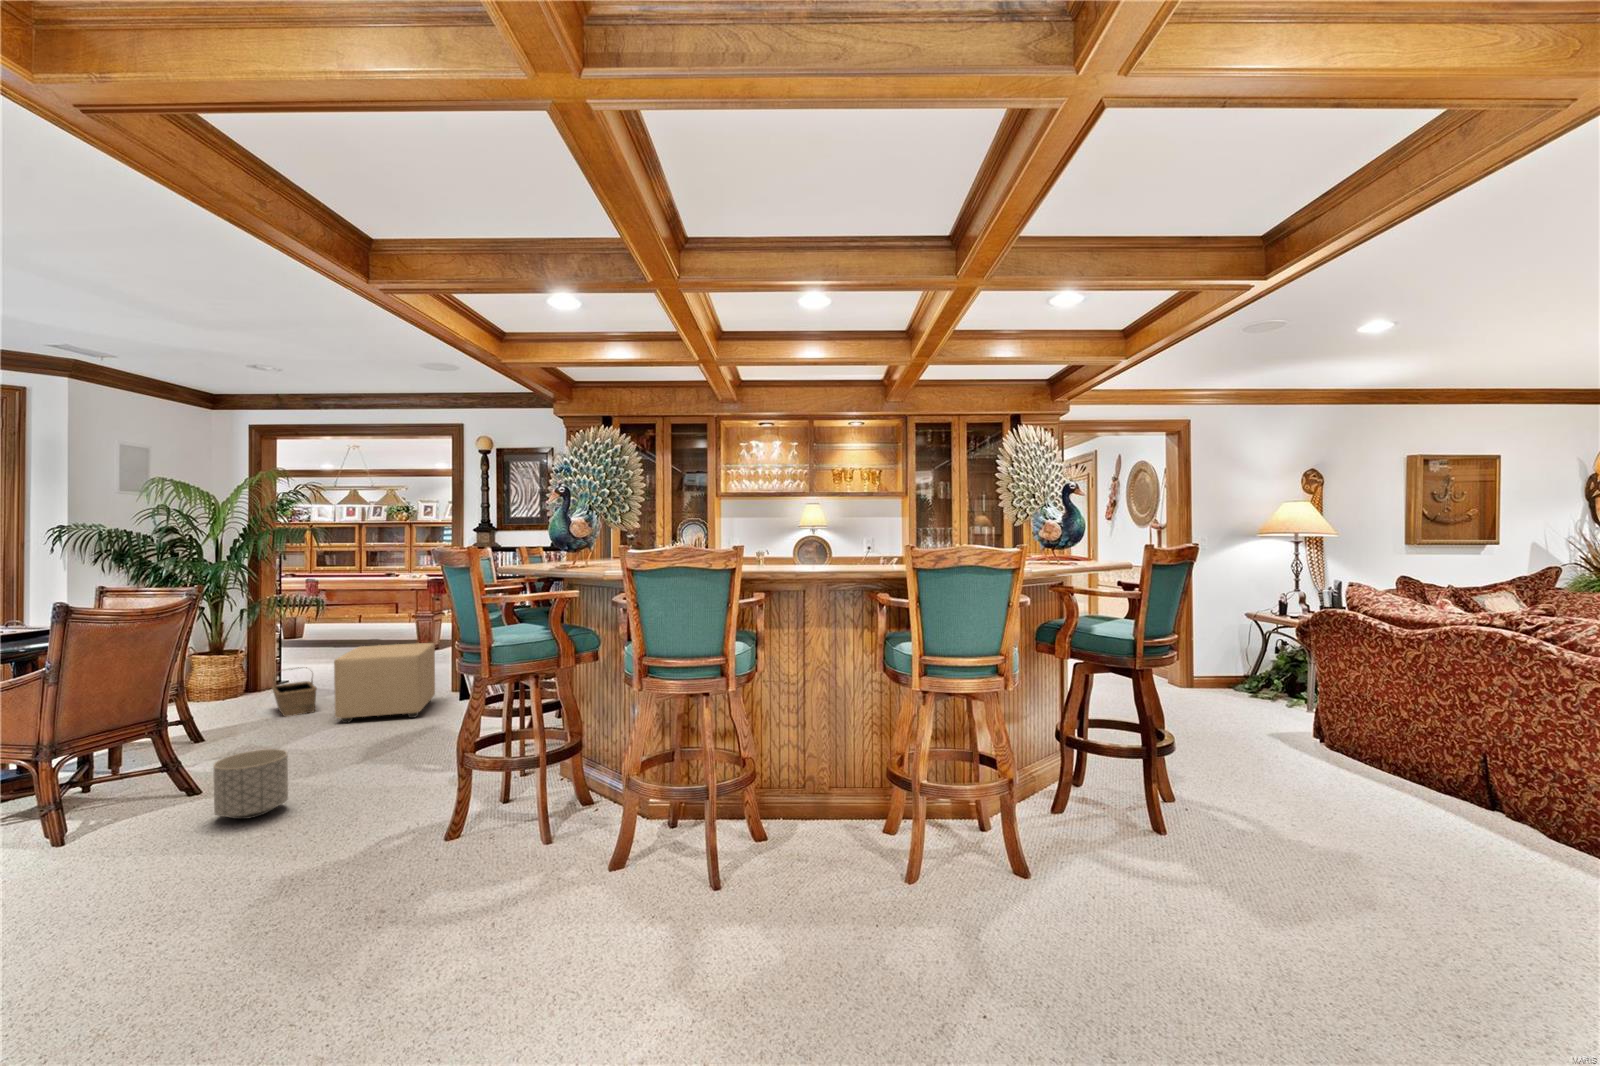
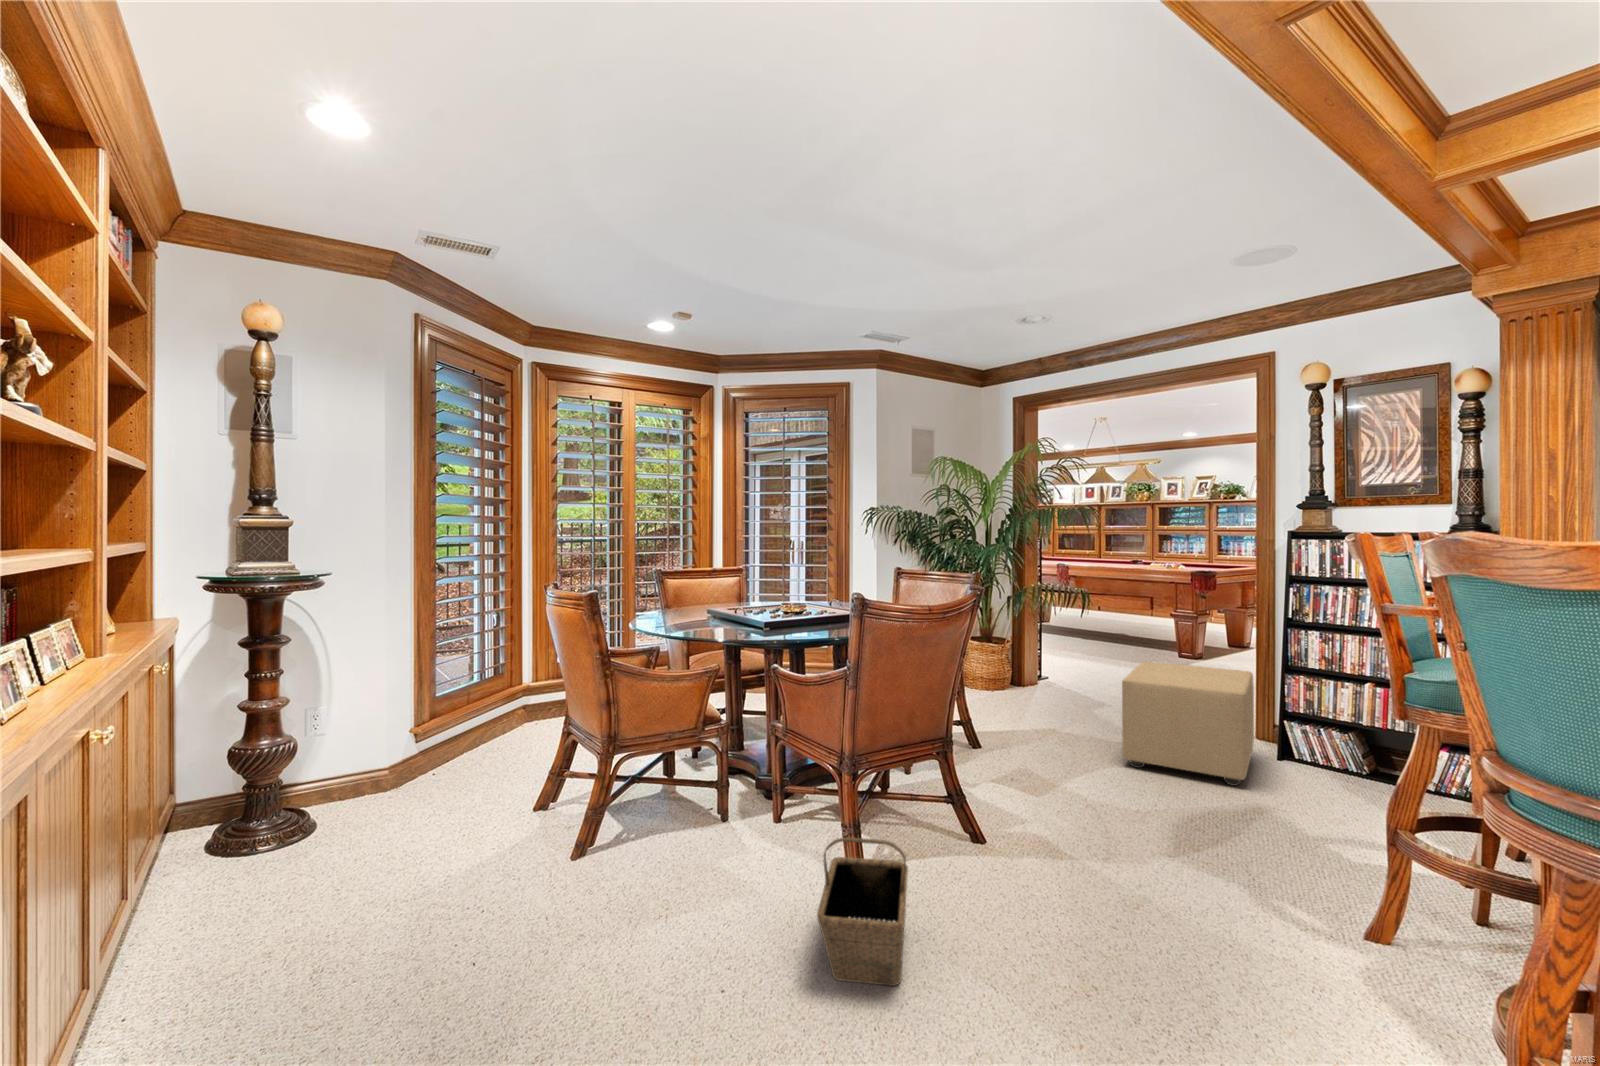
basket: present [272,667,317,717] -> present [817,838,908,986]
planter: present [213,749,288,819] -> none [1011,834,1109,956]

